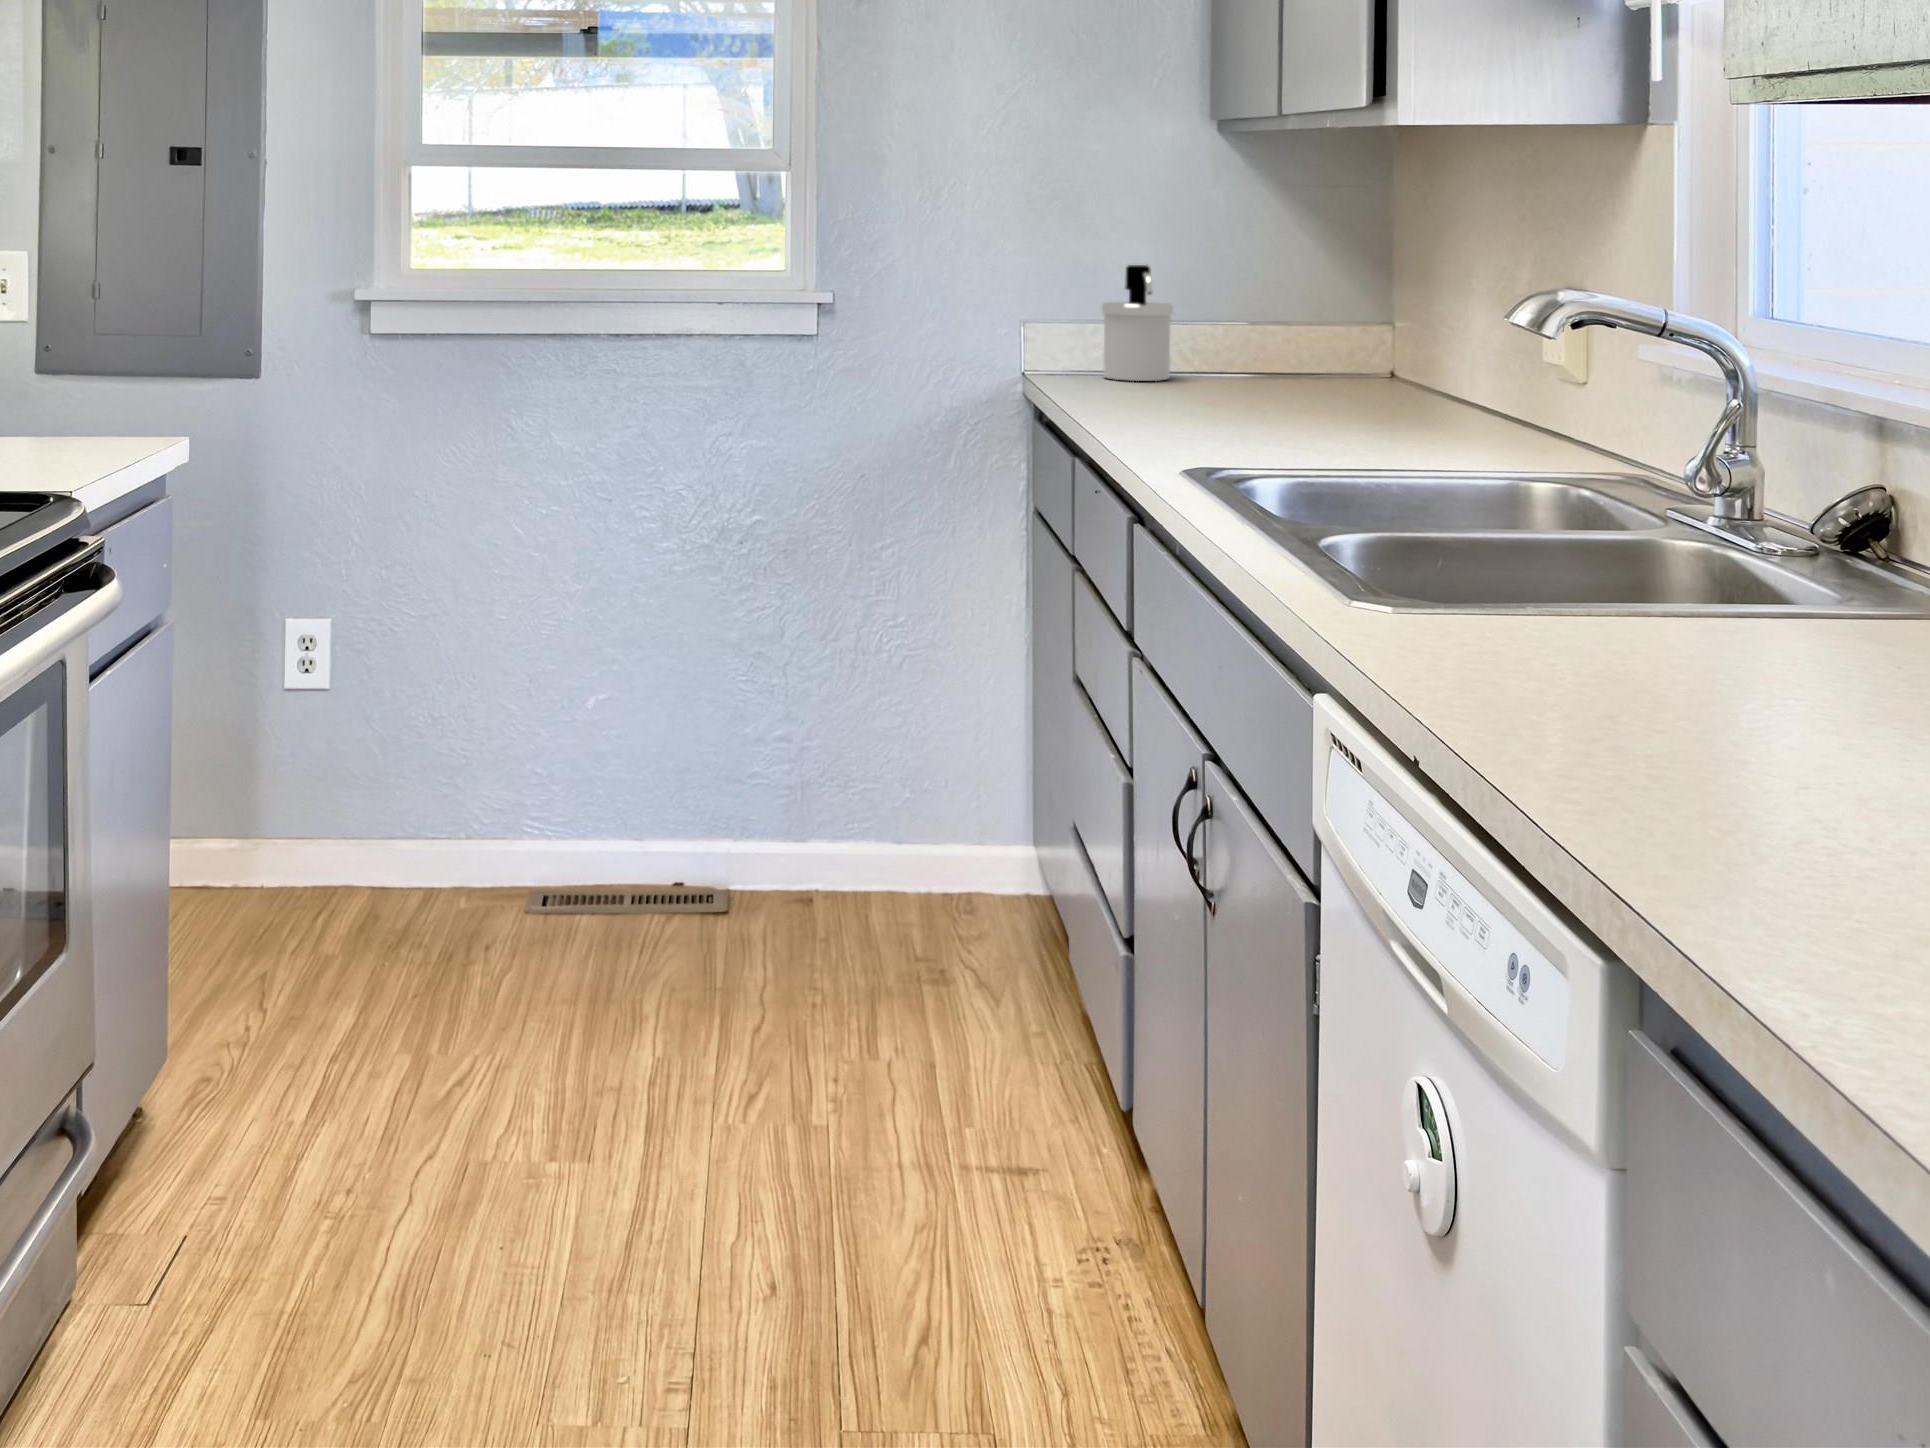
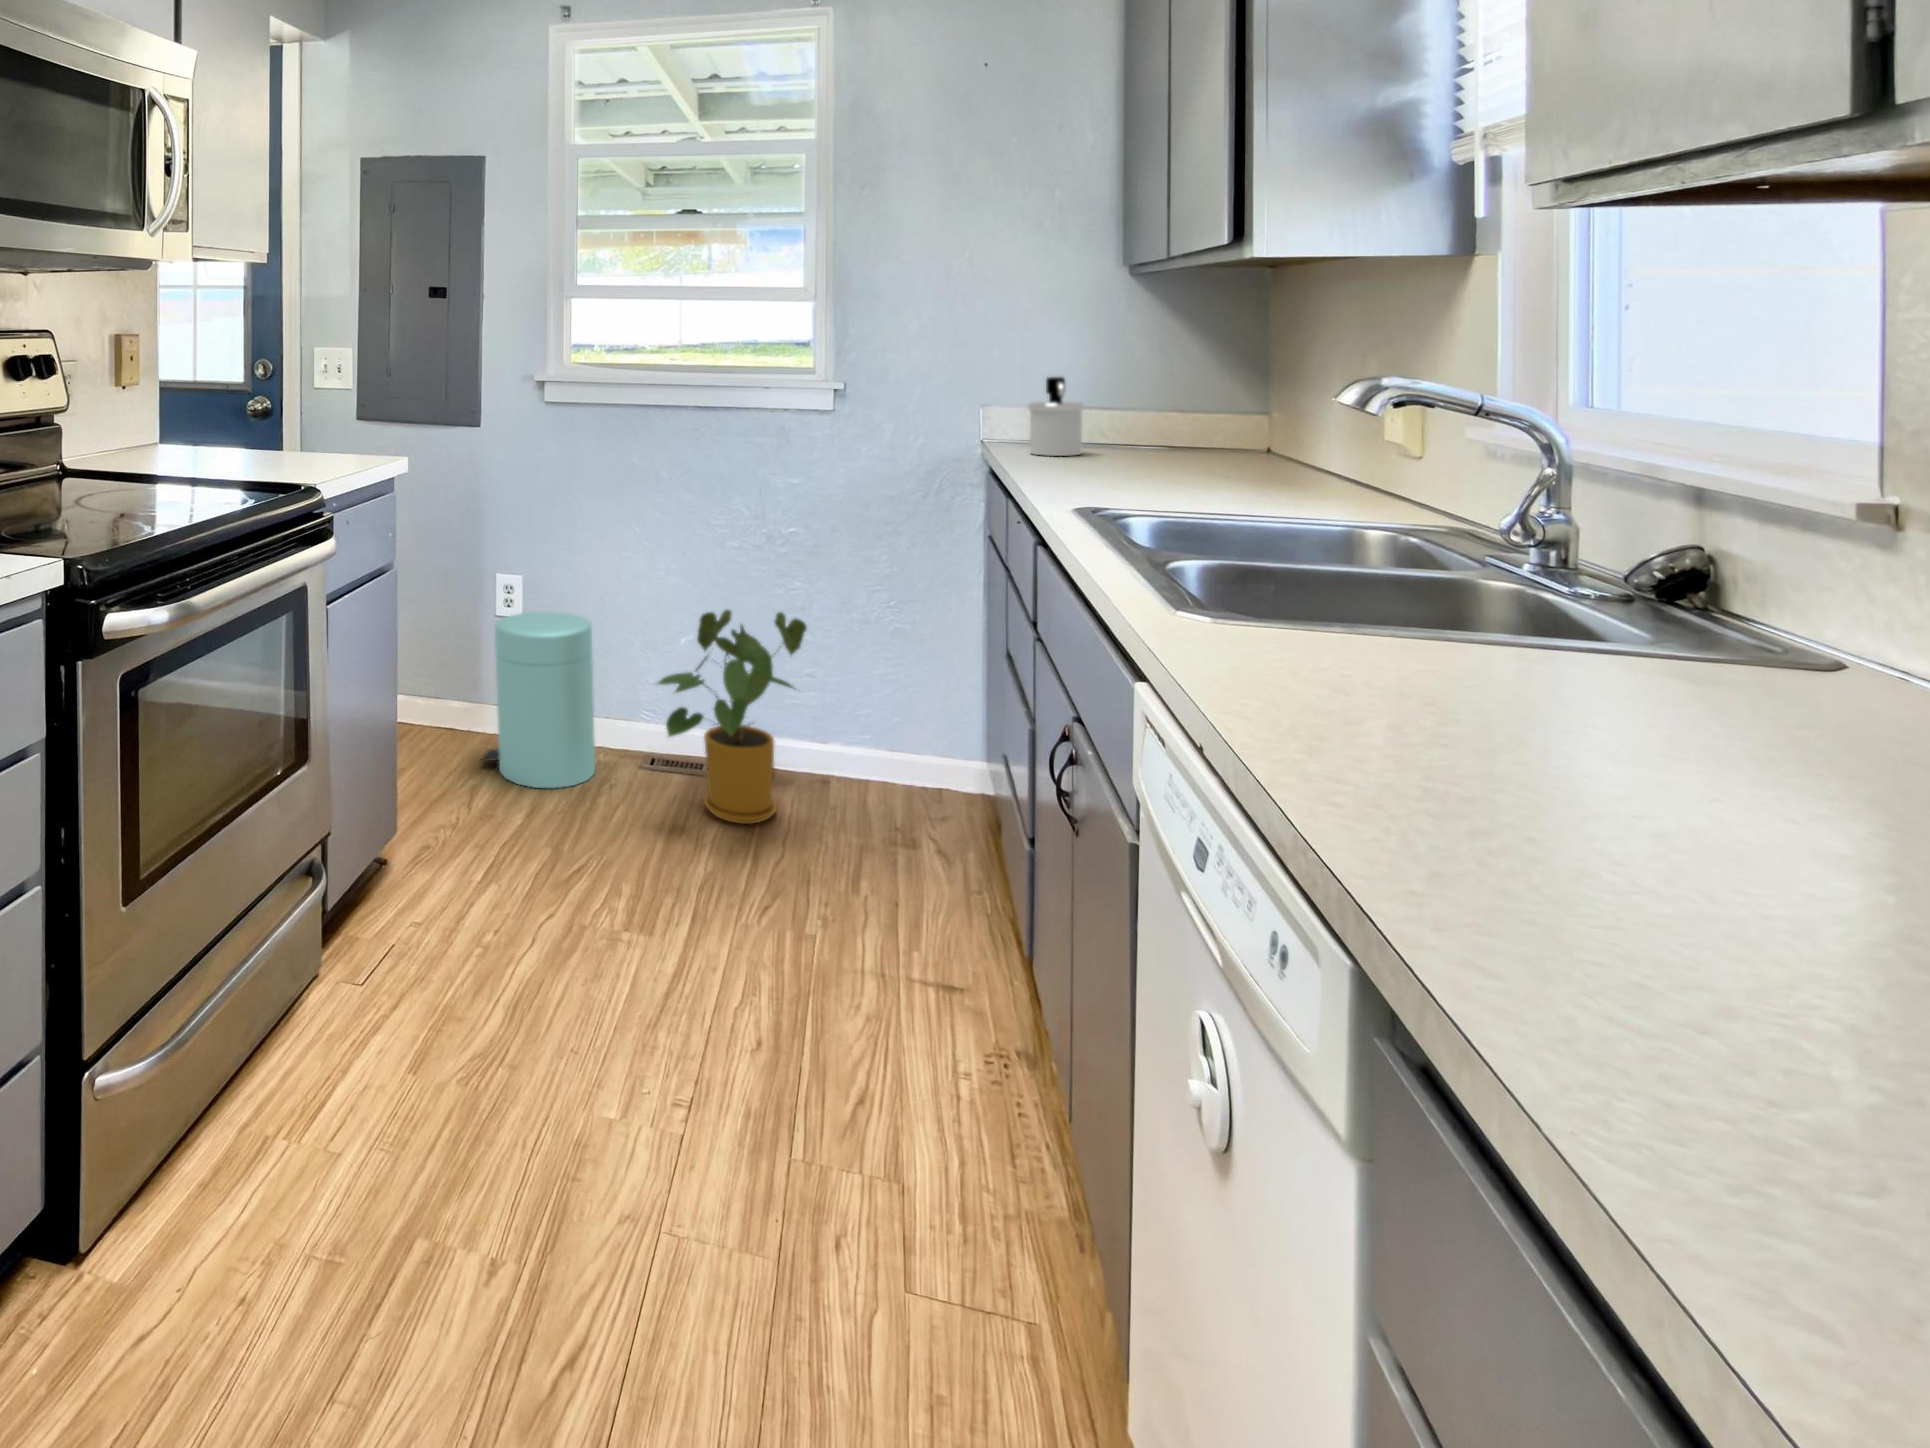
house plant: none [557,629,792,975] -> present [658,610,807,824]
trash can: none [236,647,443,956] -> present [481,612,595,788]

